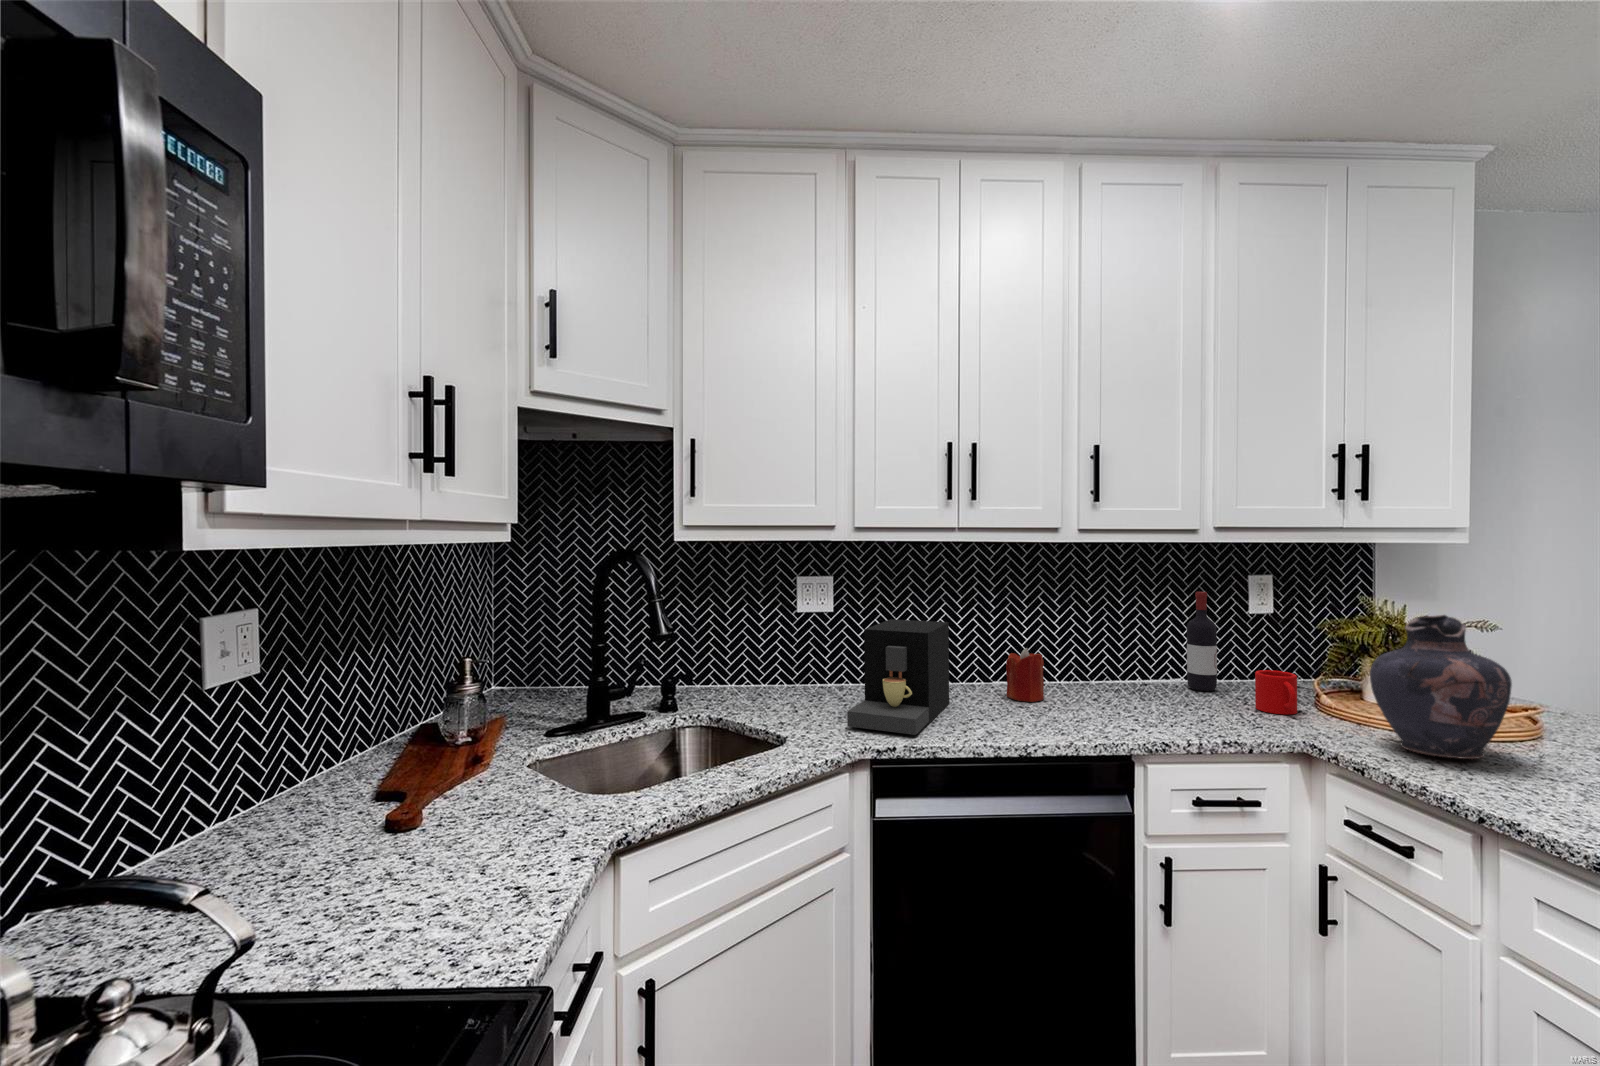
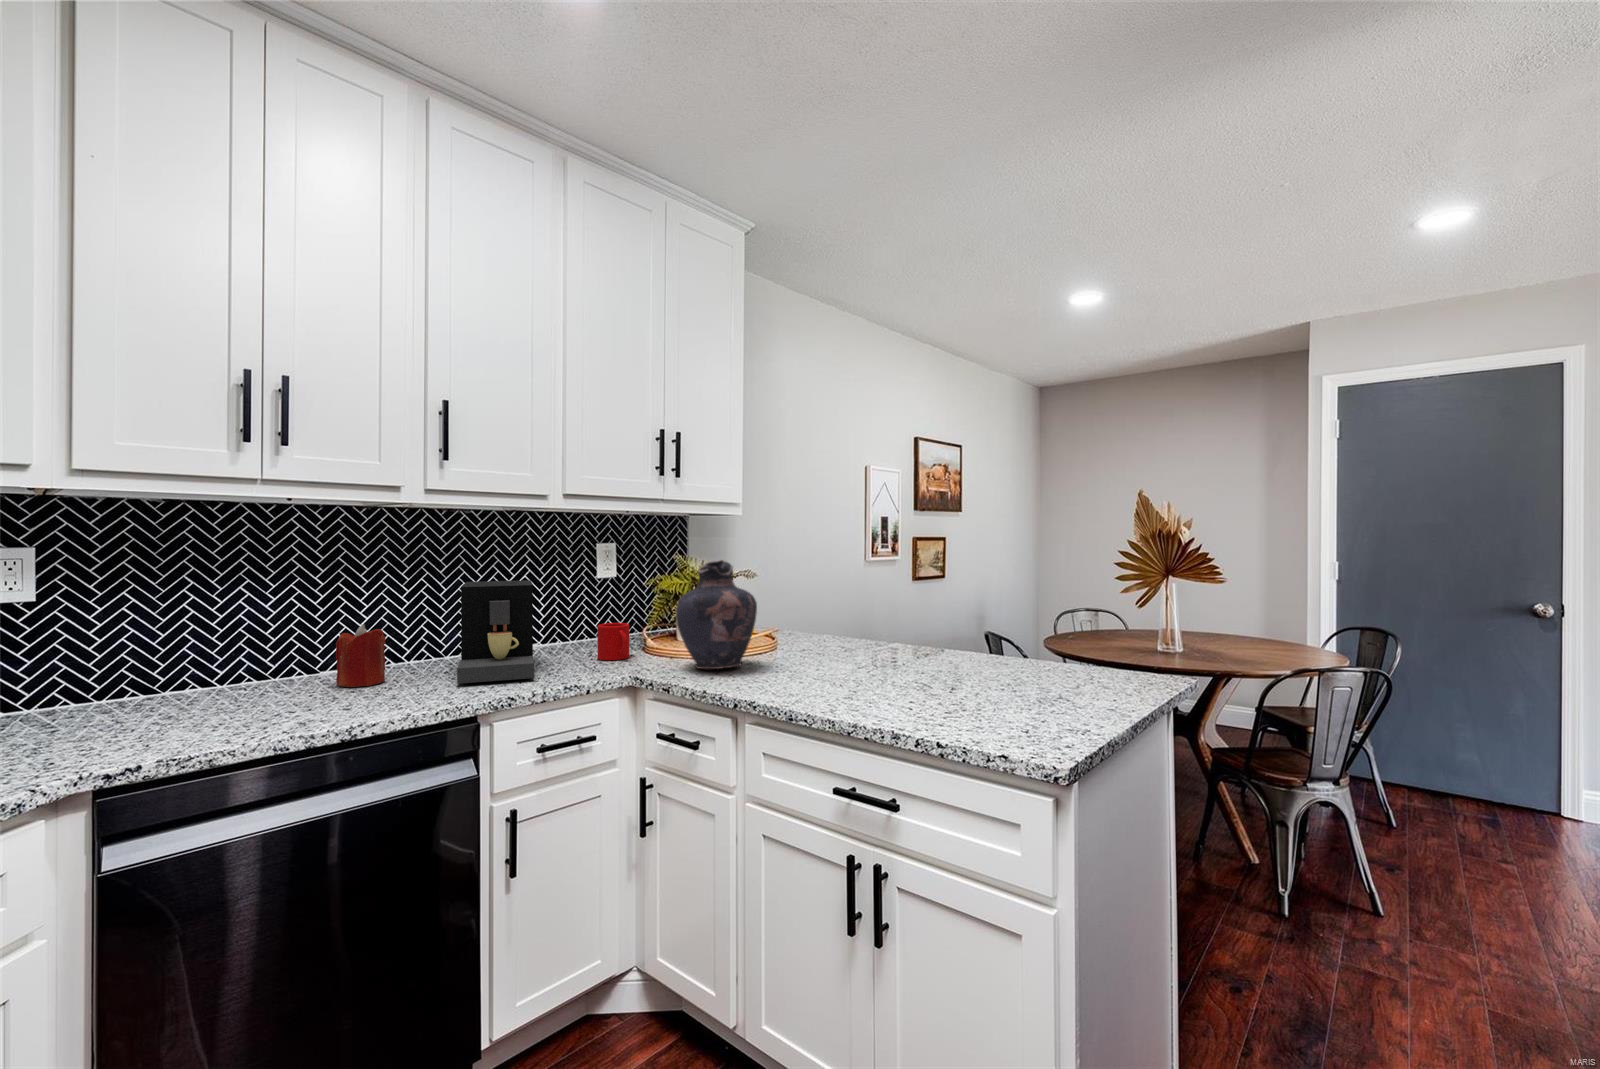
wine bottle: present [1187,592,1217,691] -> none [542,557,568,652]
coffee maker: present [847,619,949,735] -> present [457,580,534,684]

